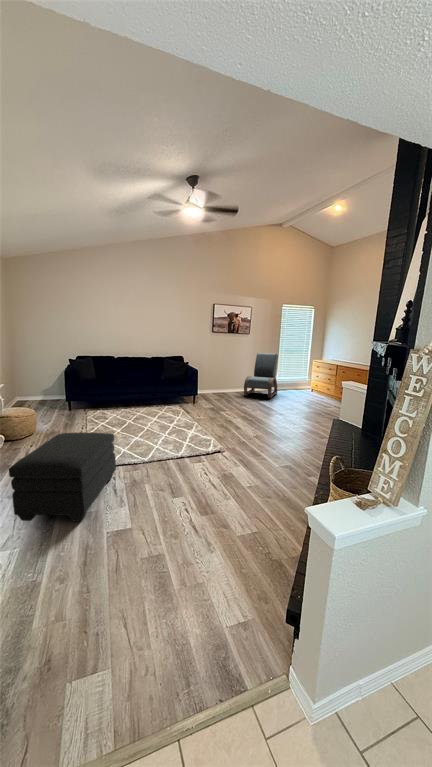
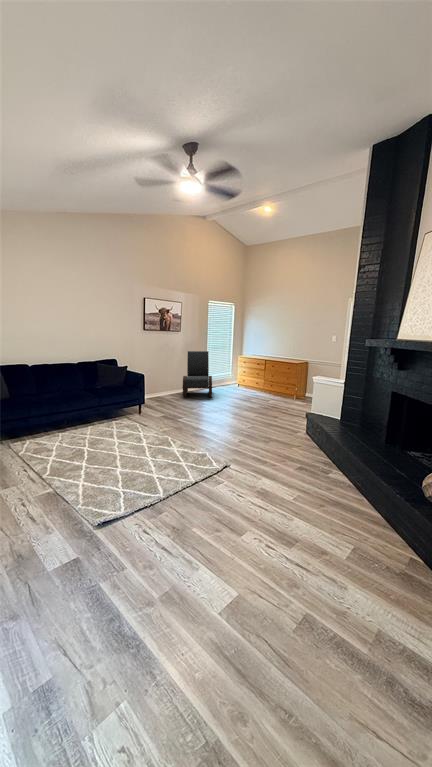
ottoman: present [9,432,116,521] -> none [60,474,179,649]

